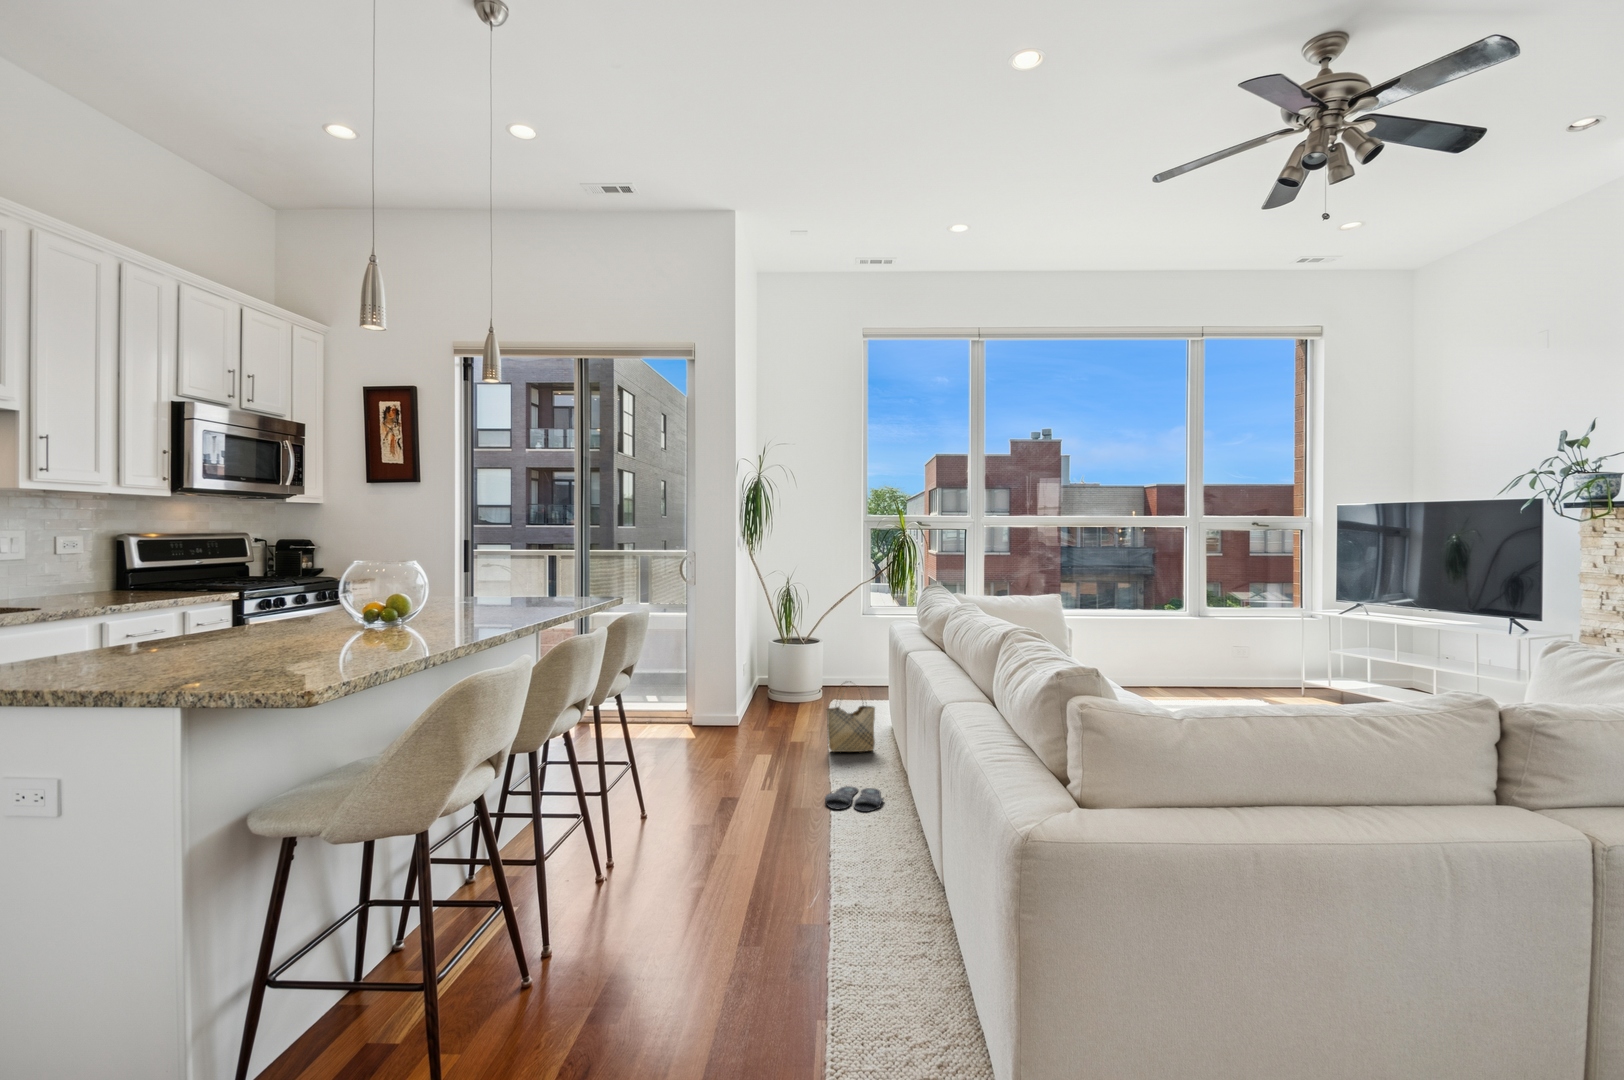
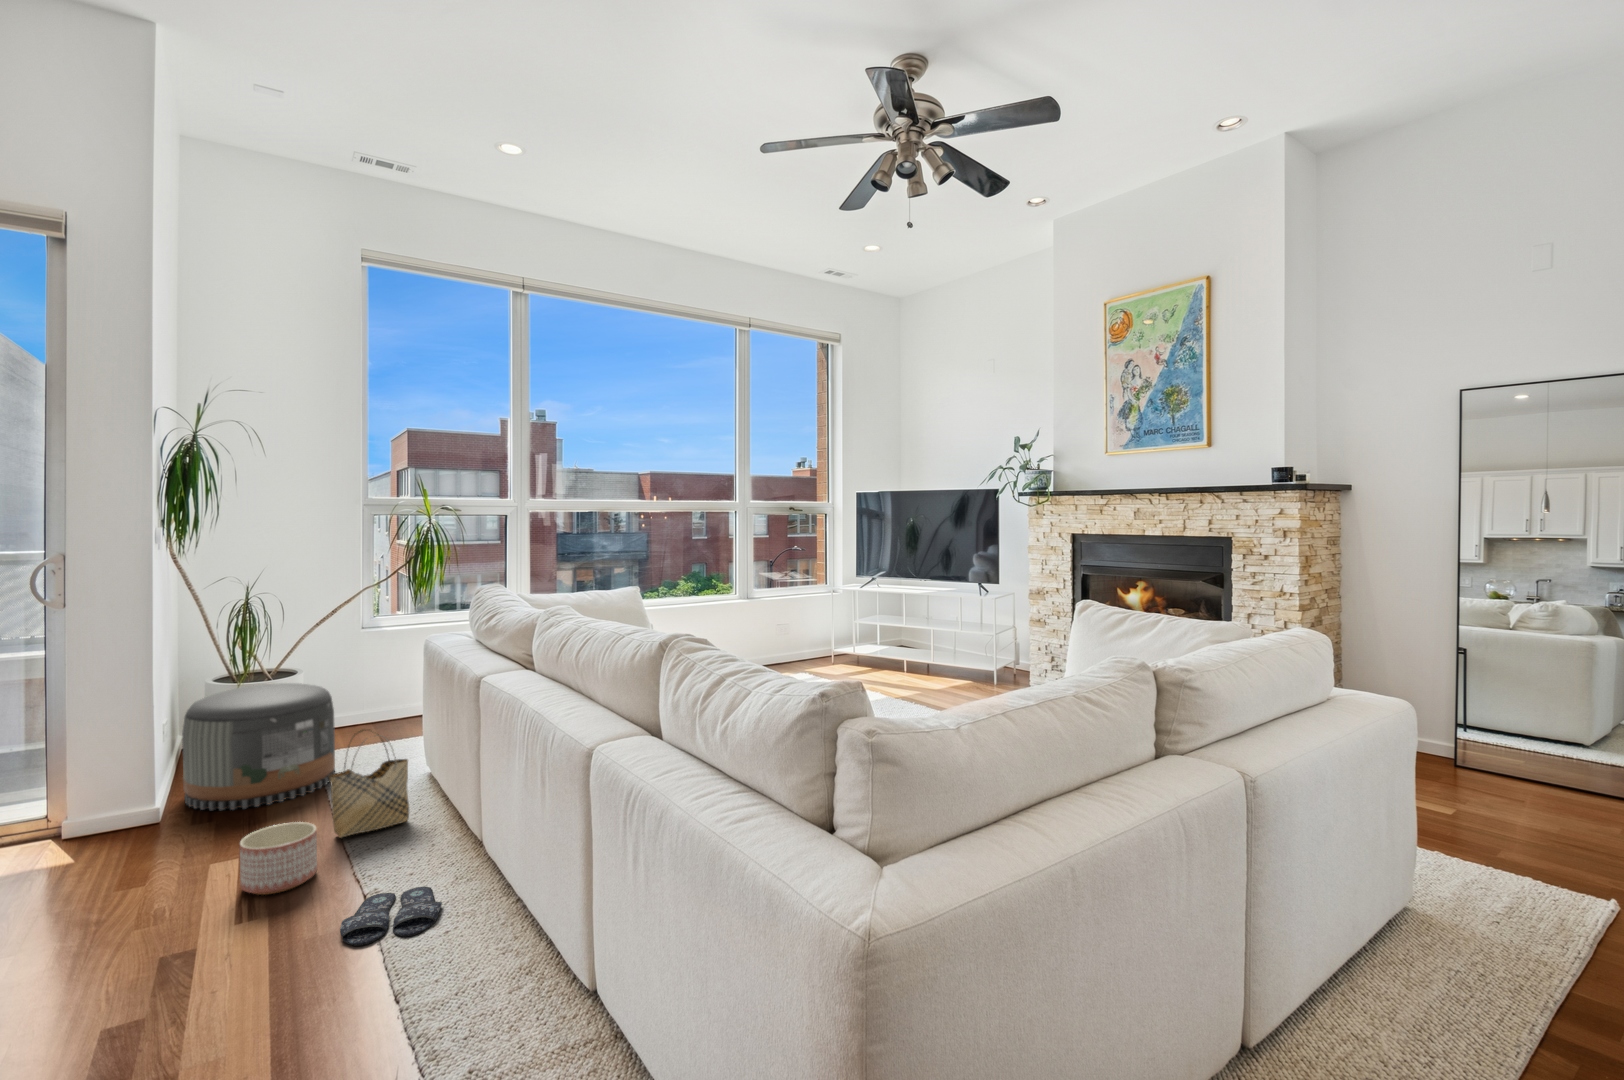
pouf: none [751,647,835,727] -> present [182,683,335,810]
planter: none [777,732,817,774] -> present [240,822,317,895]

